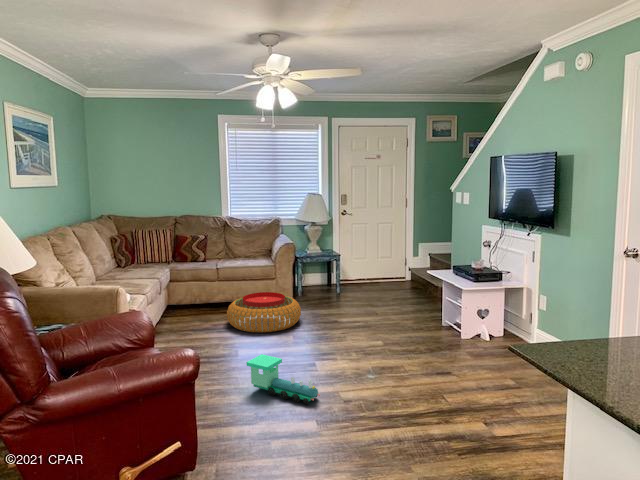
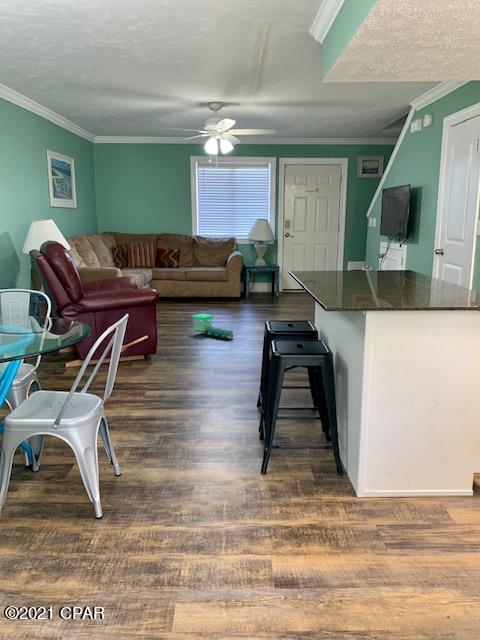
pouf: present [227,292,301,332] -> none [188,288,241,313]

